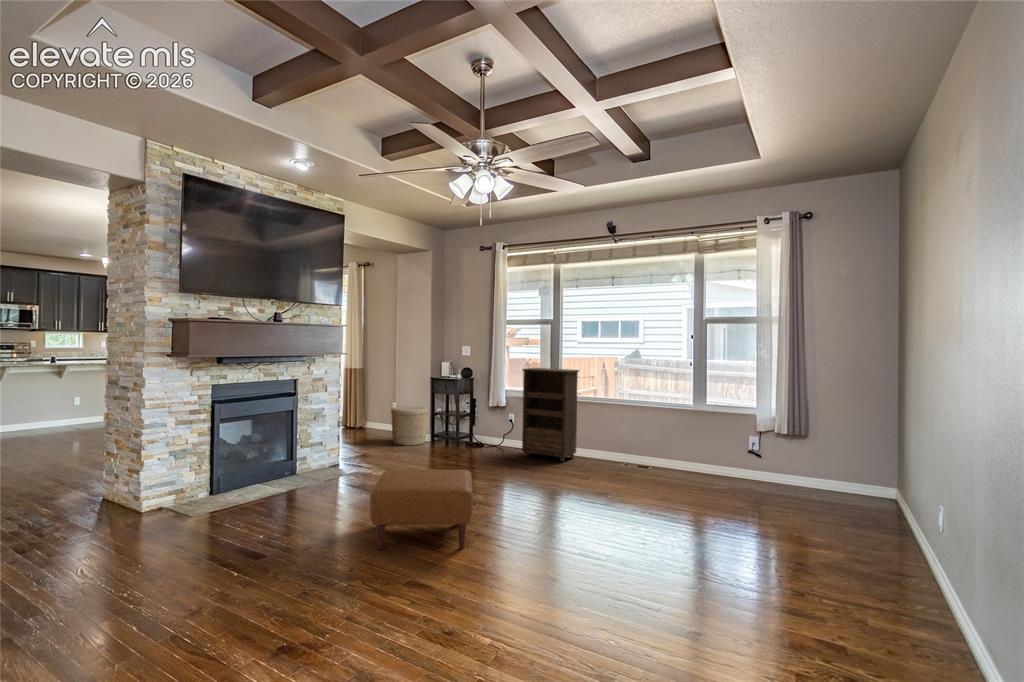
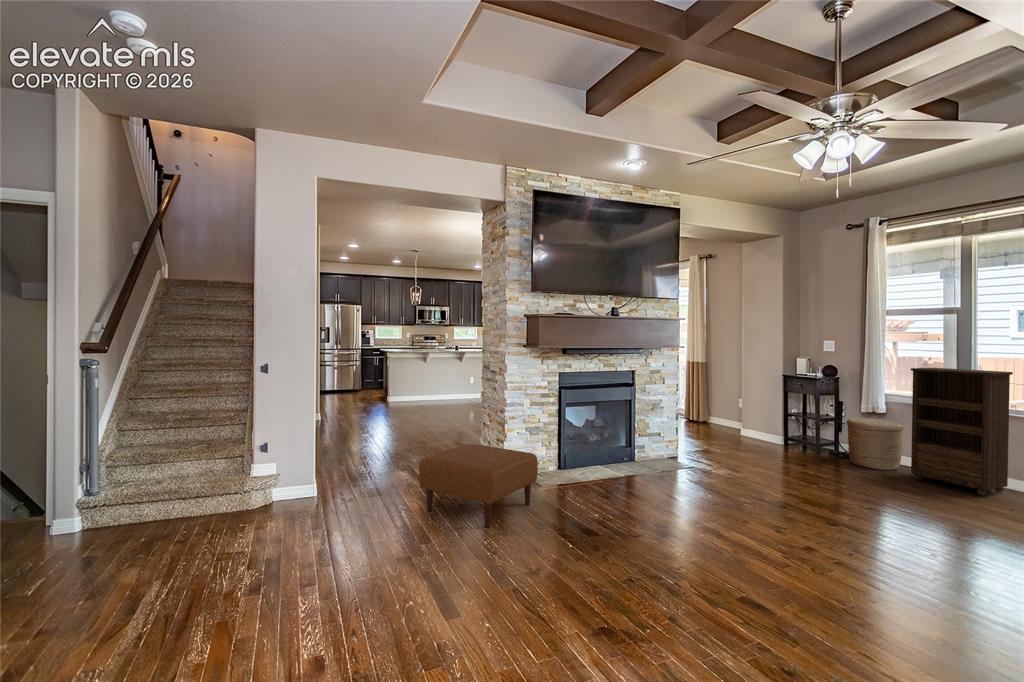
woven basket: present [391,406,428,446] -> present [847,418,903,470]
ottoman: present [370,470,473,550] -> present [419,444,538,527]

